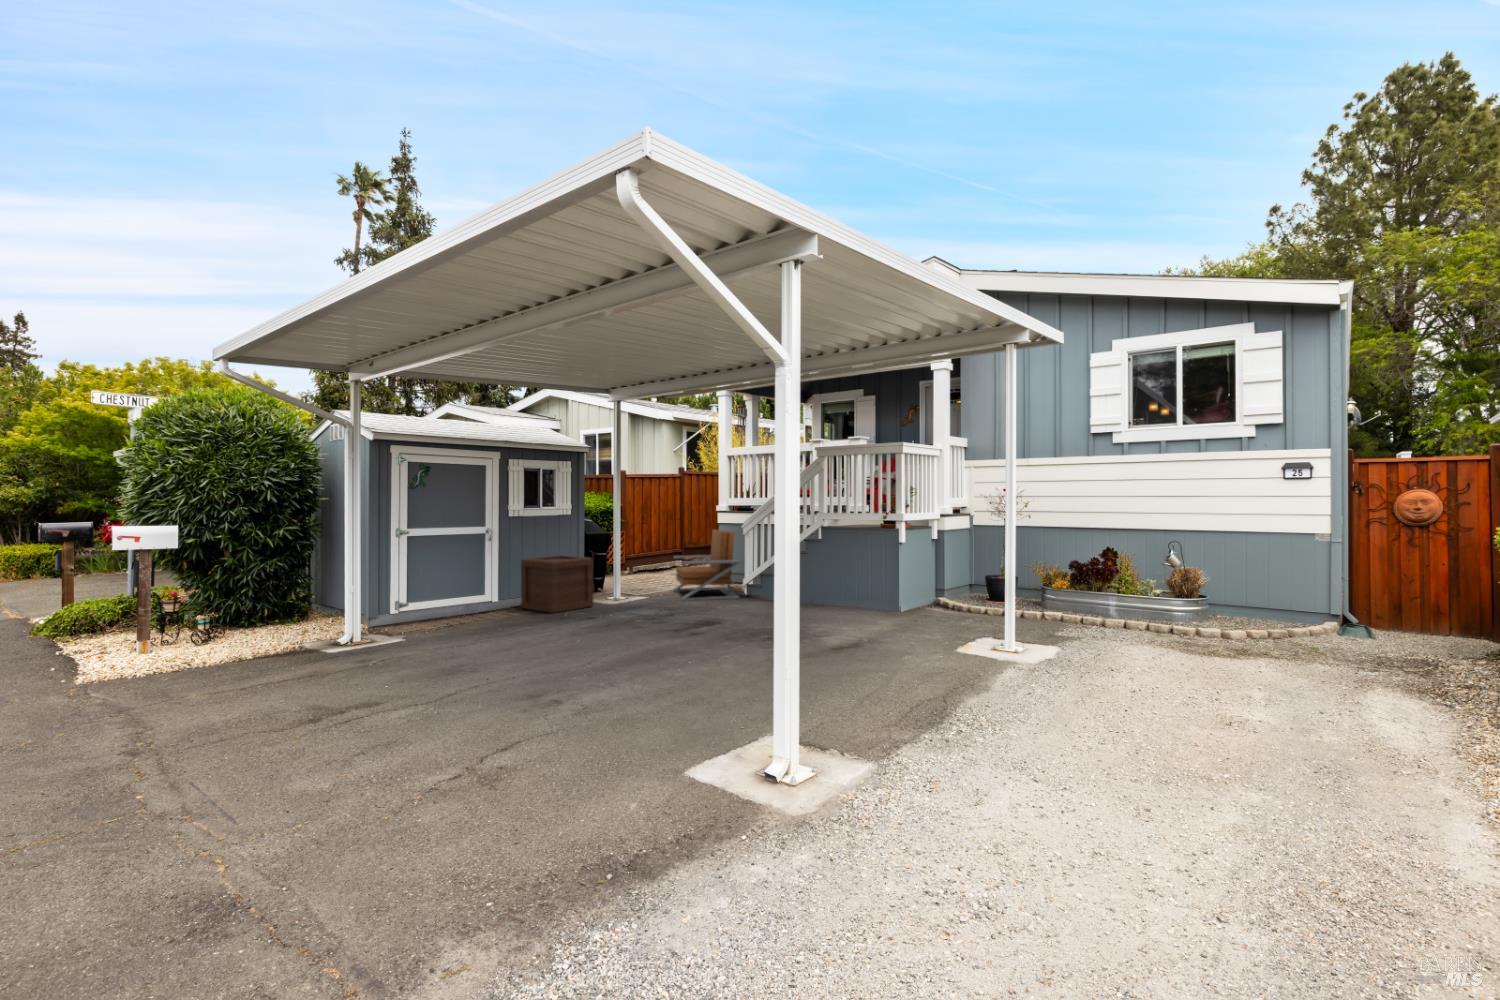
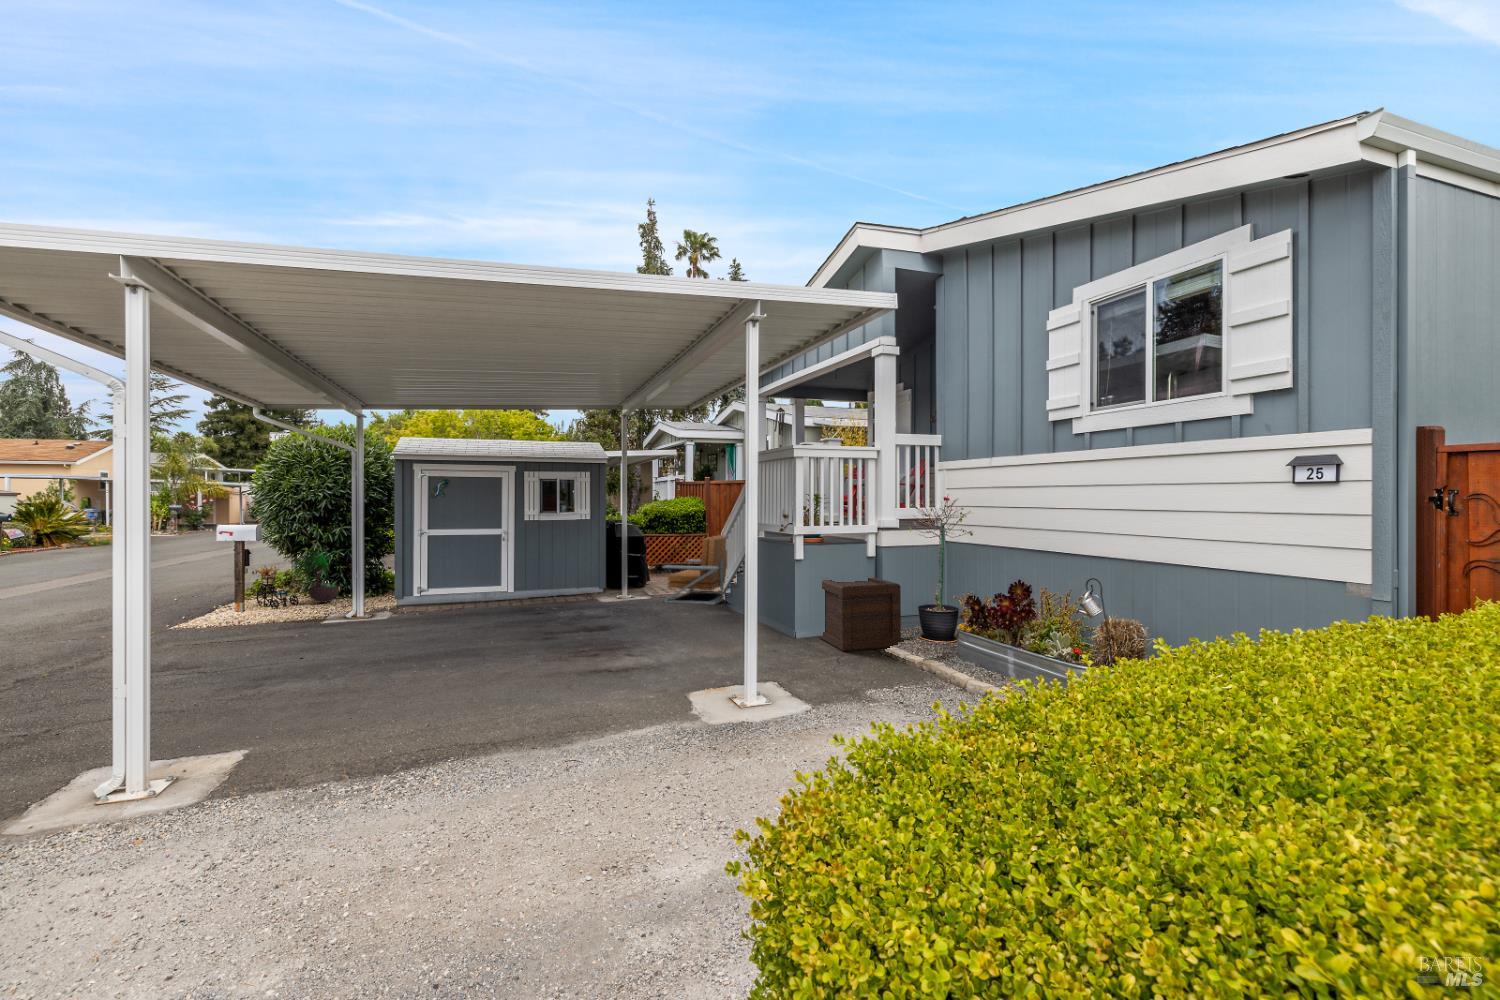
wooden crate: present [521,555,593,613] -> present [818,577,901,651]
potted tree: none [190,557,250,638] -> present [299,552,338,603]

